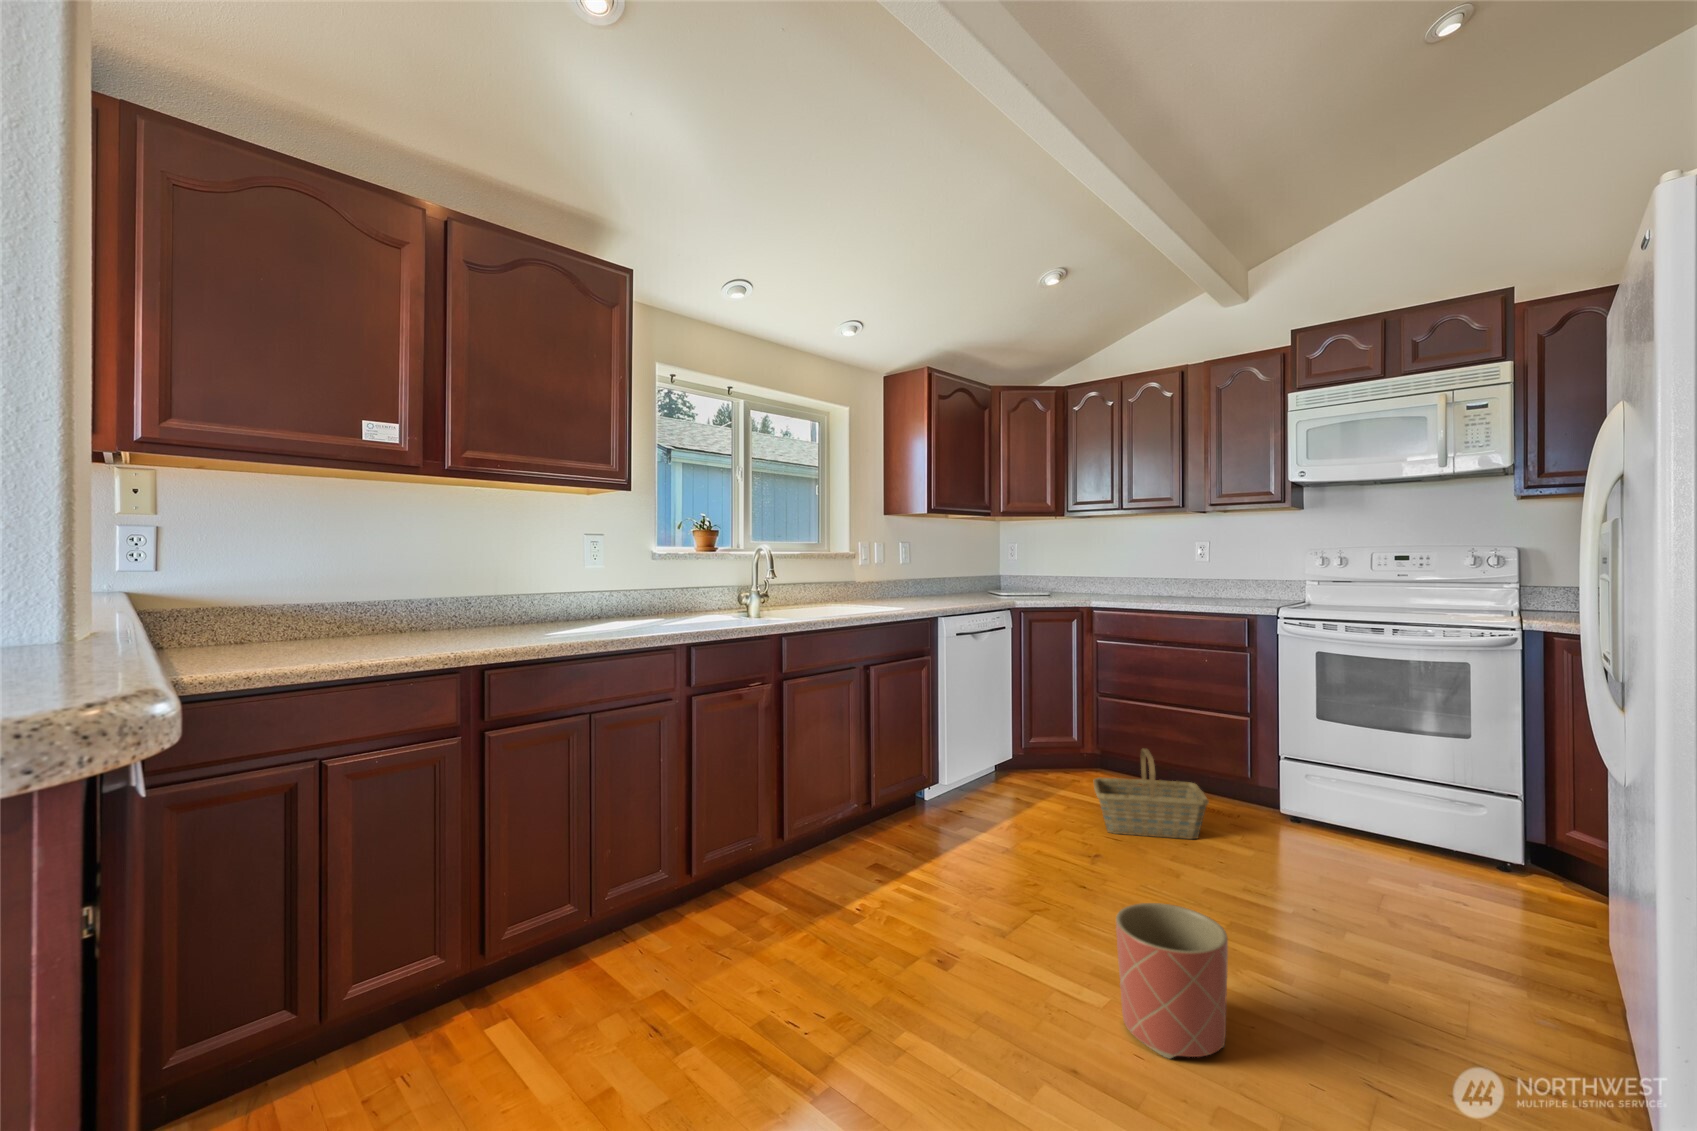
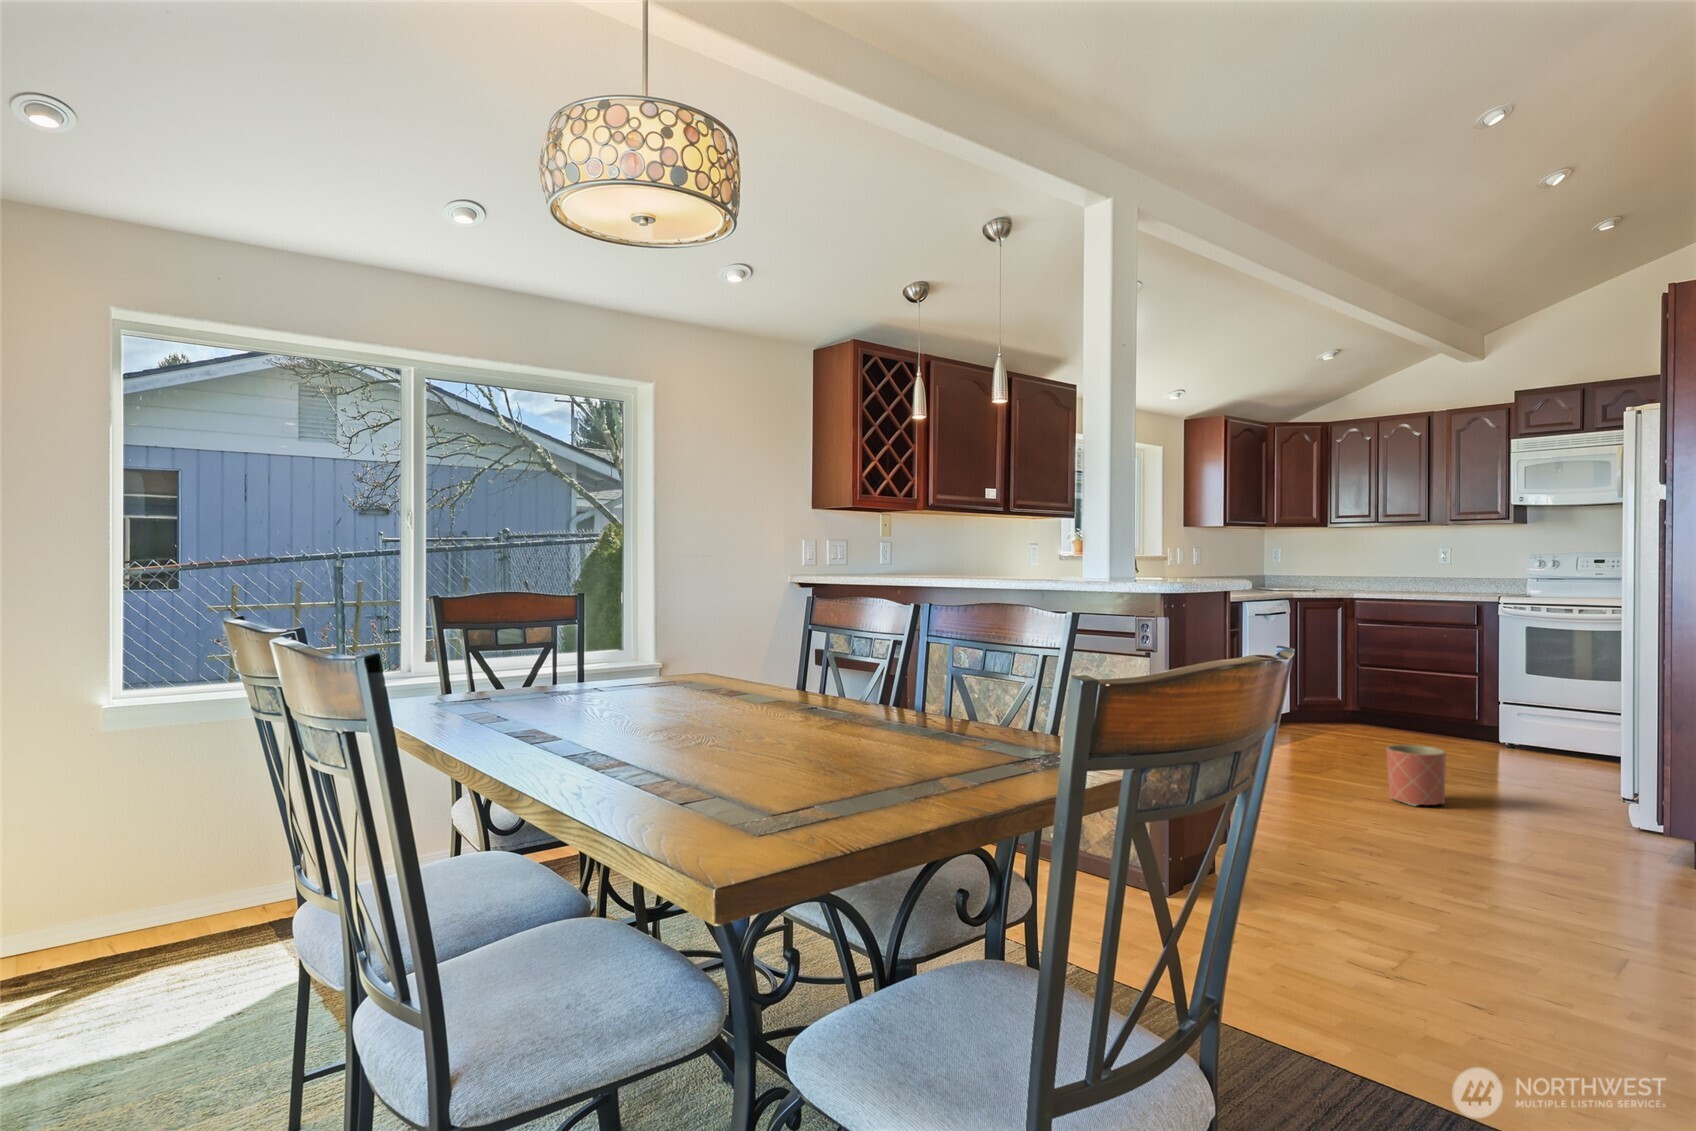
basket: present [1093,749,1209,839] -> none [1358,694,1444,752]

